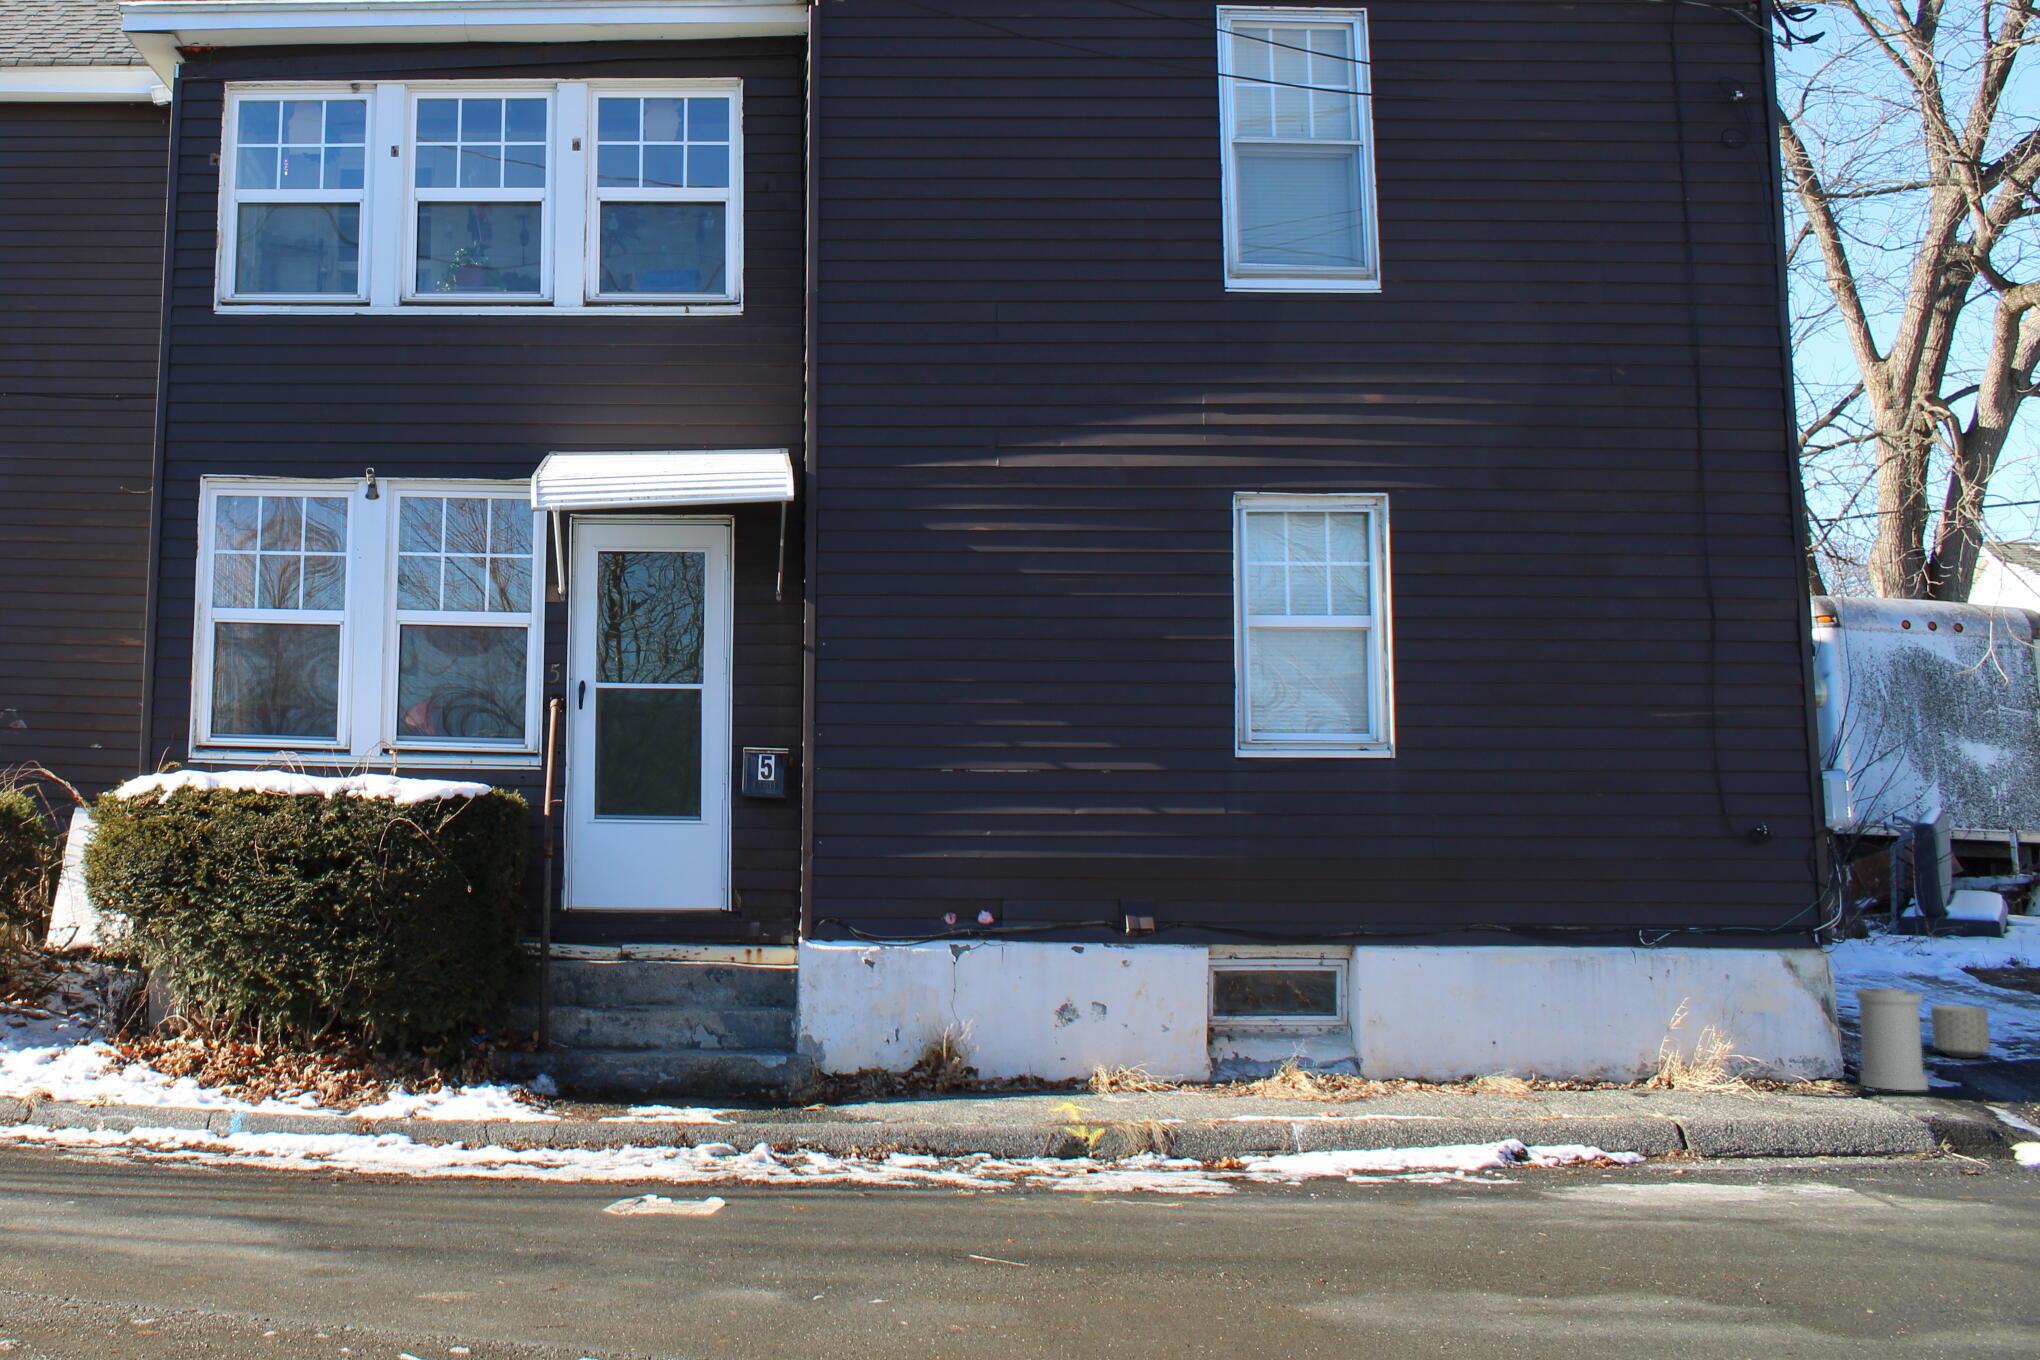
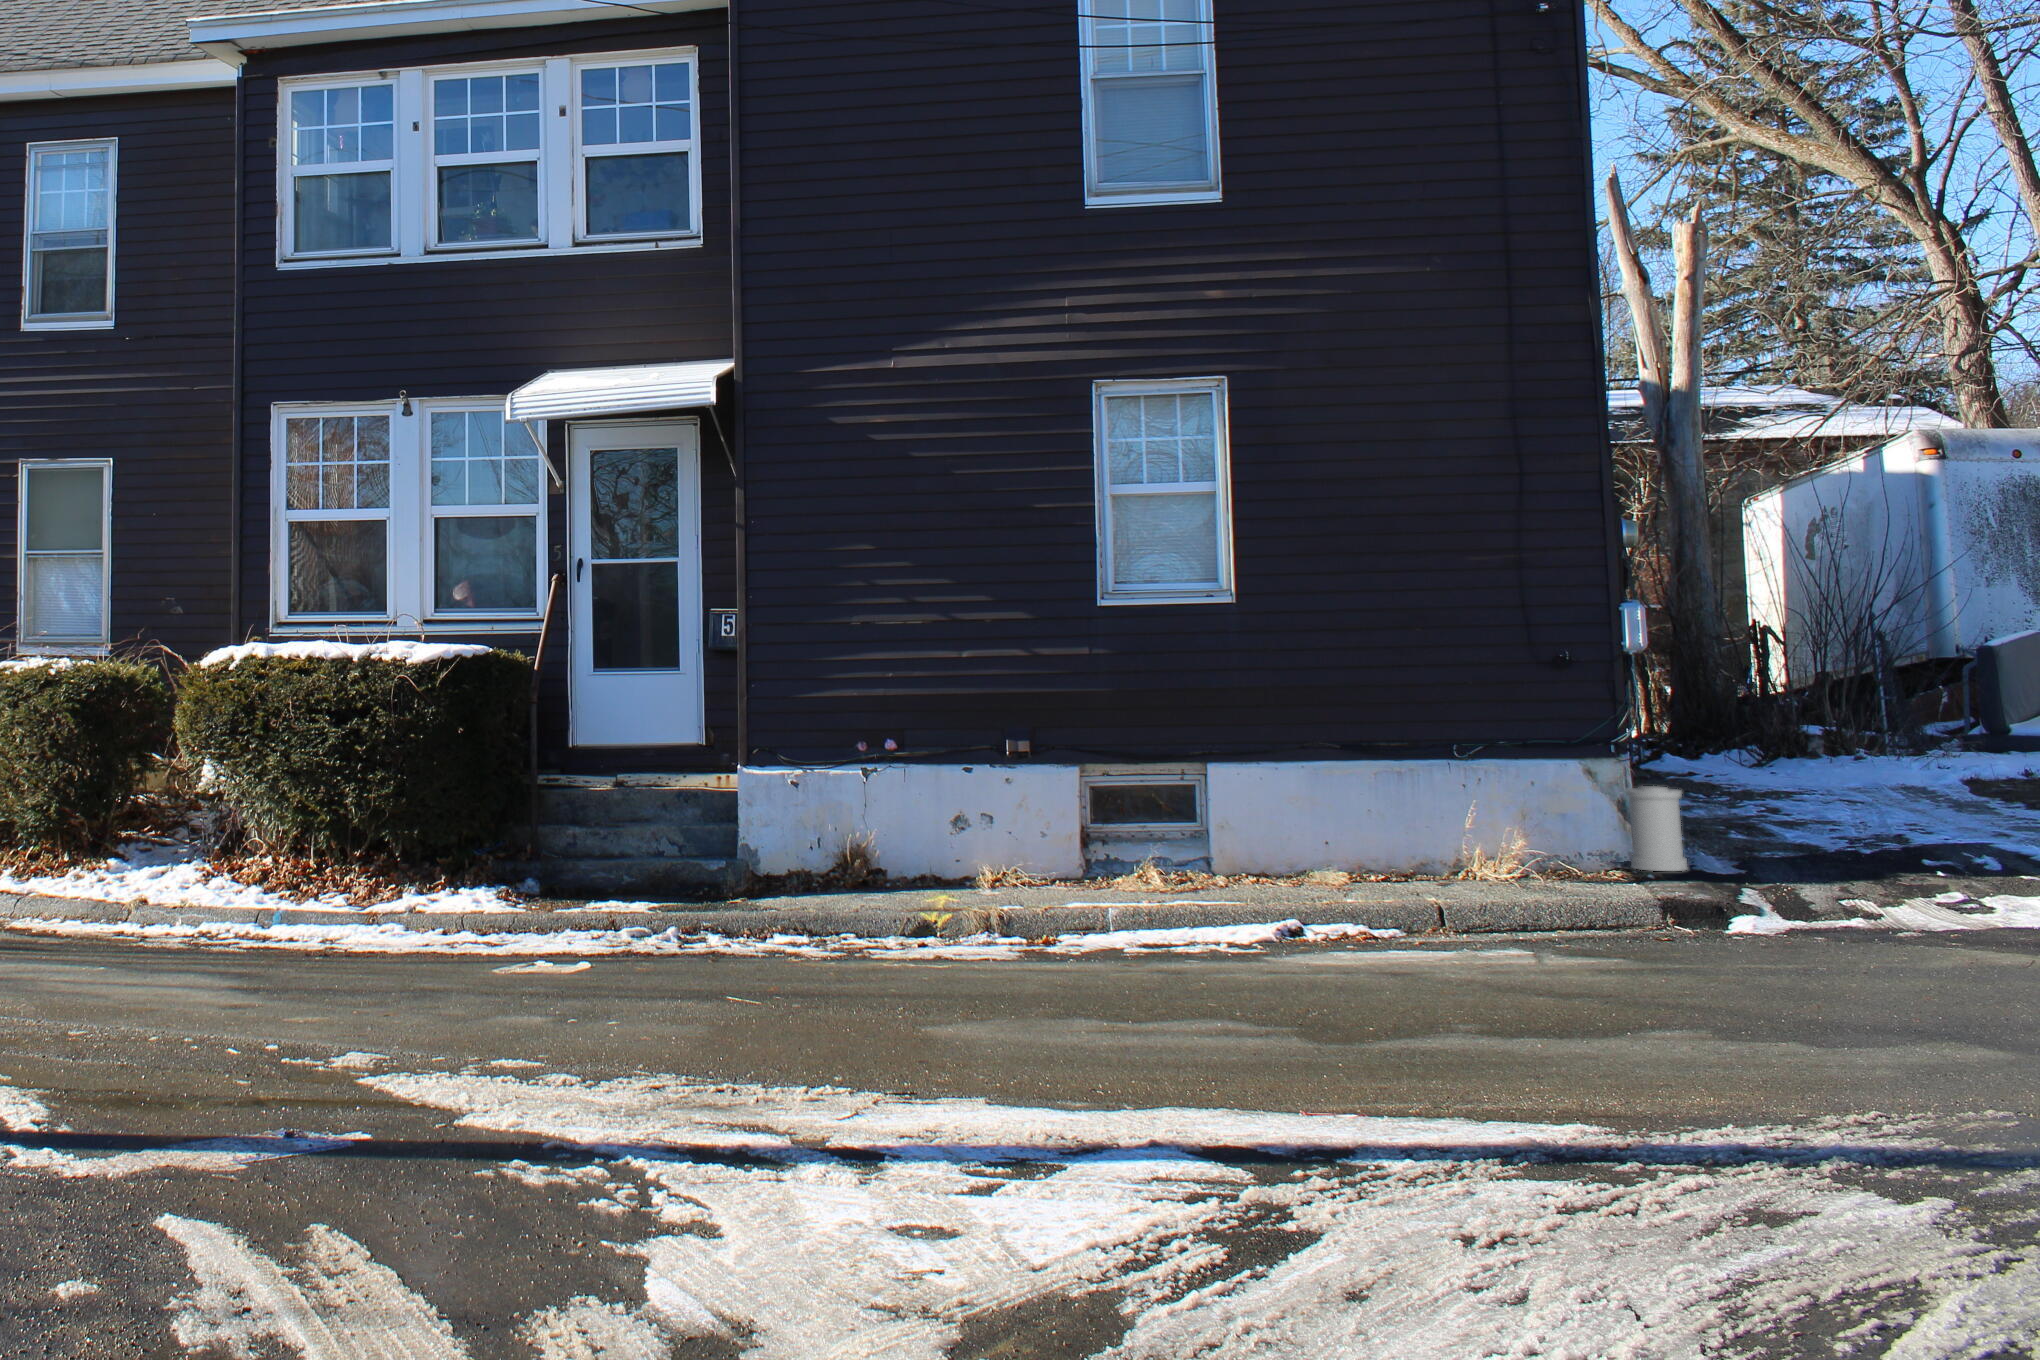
planter: present [1931,1005,1990,1058] -> none [1712,801,1763,844]

